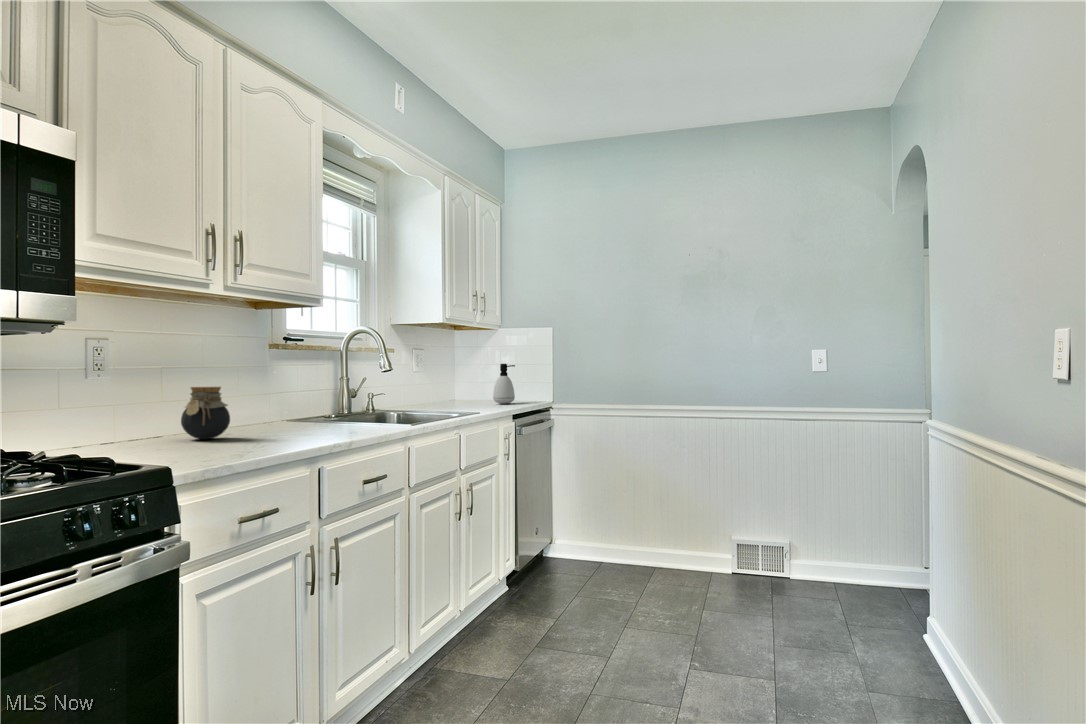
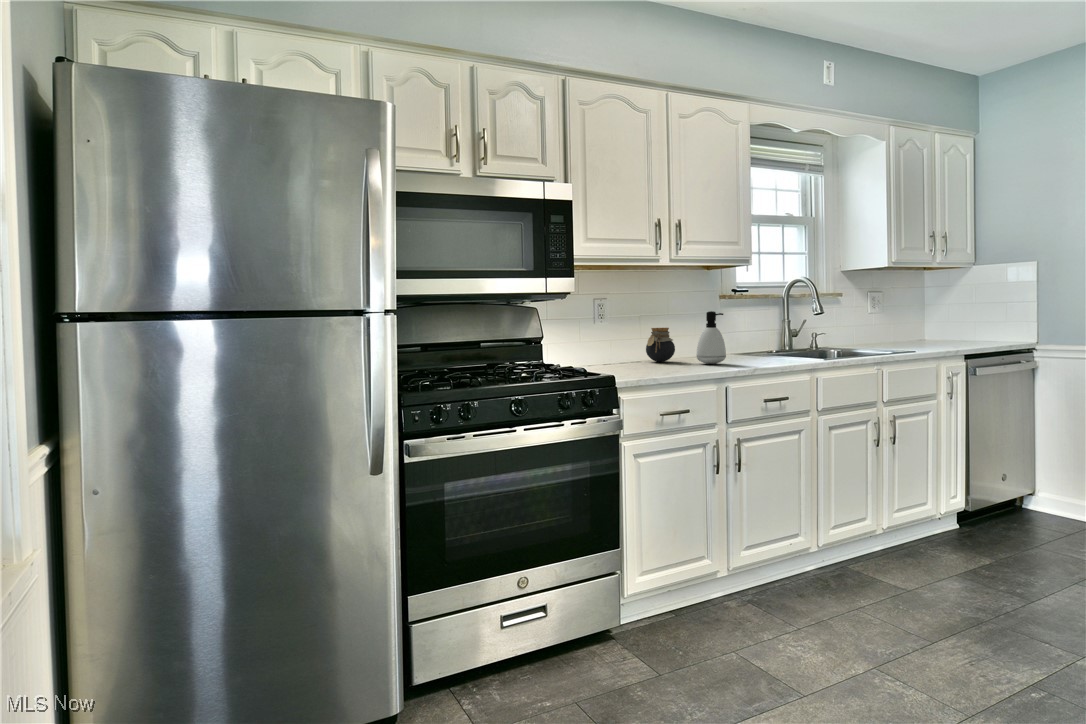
soap dispenser: present [493,364,515,404] -> present [697,311,726,364]

